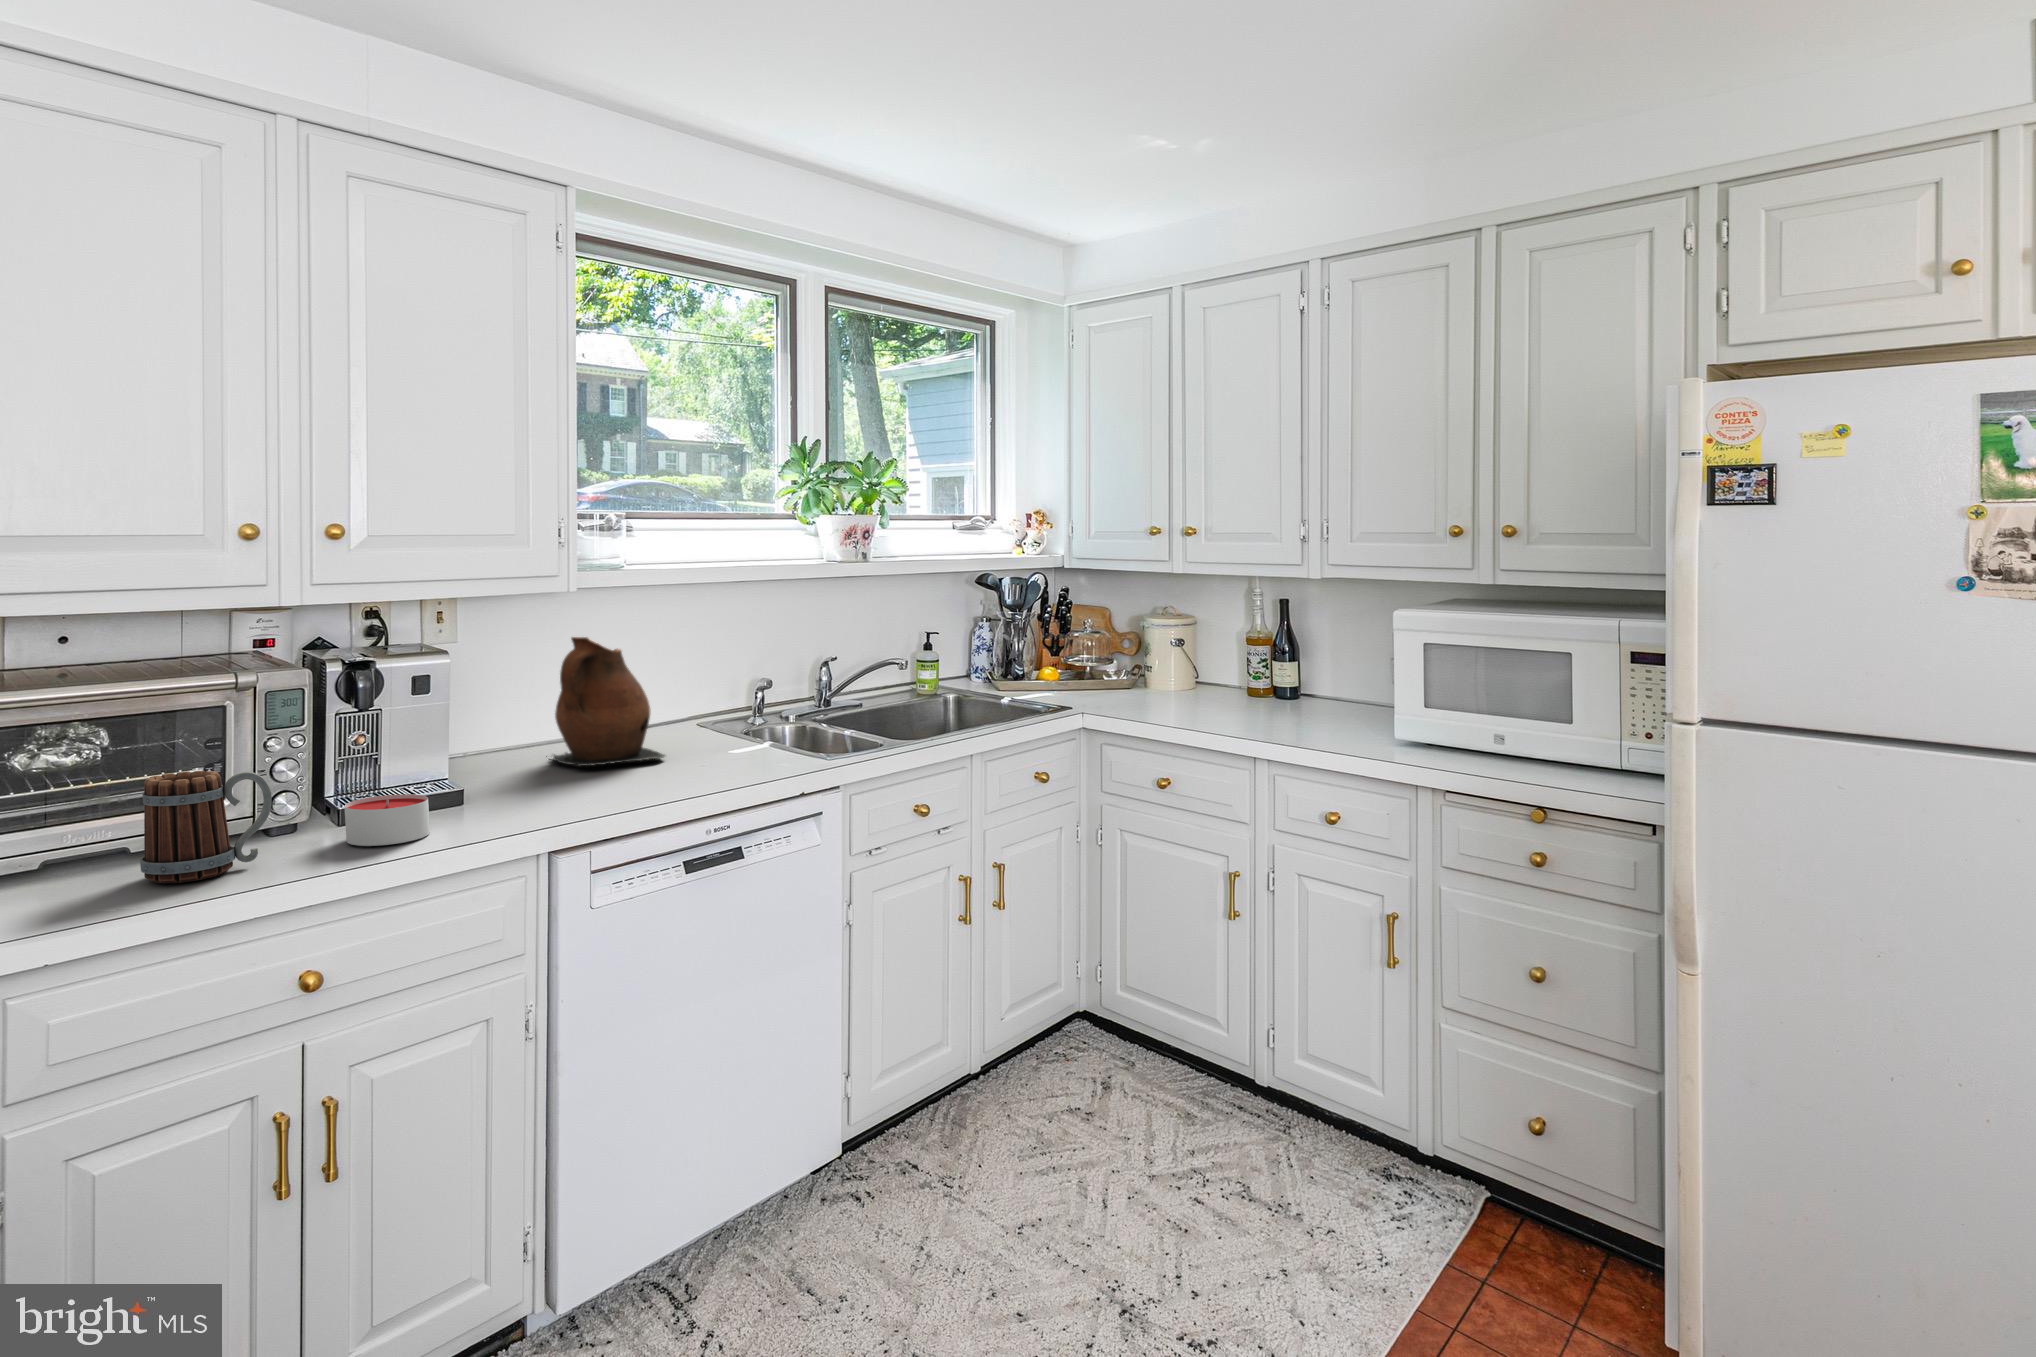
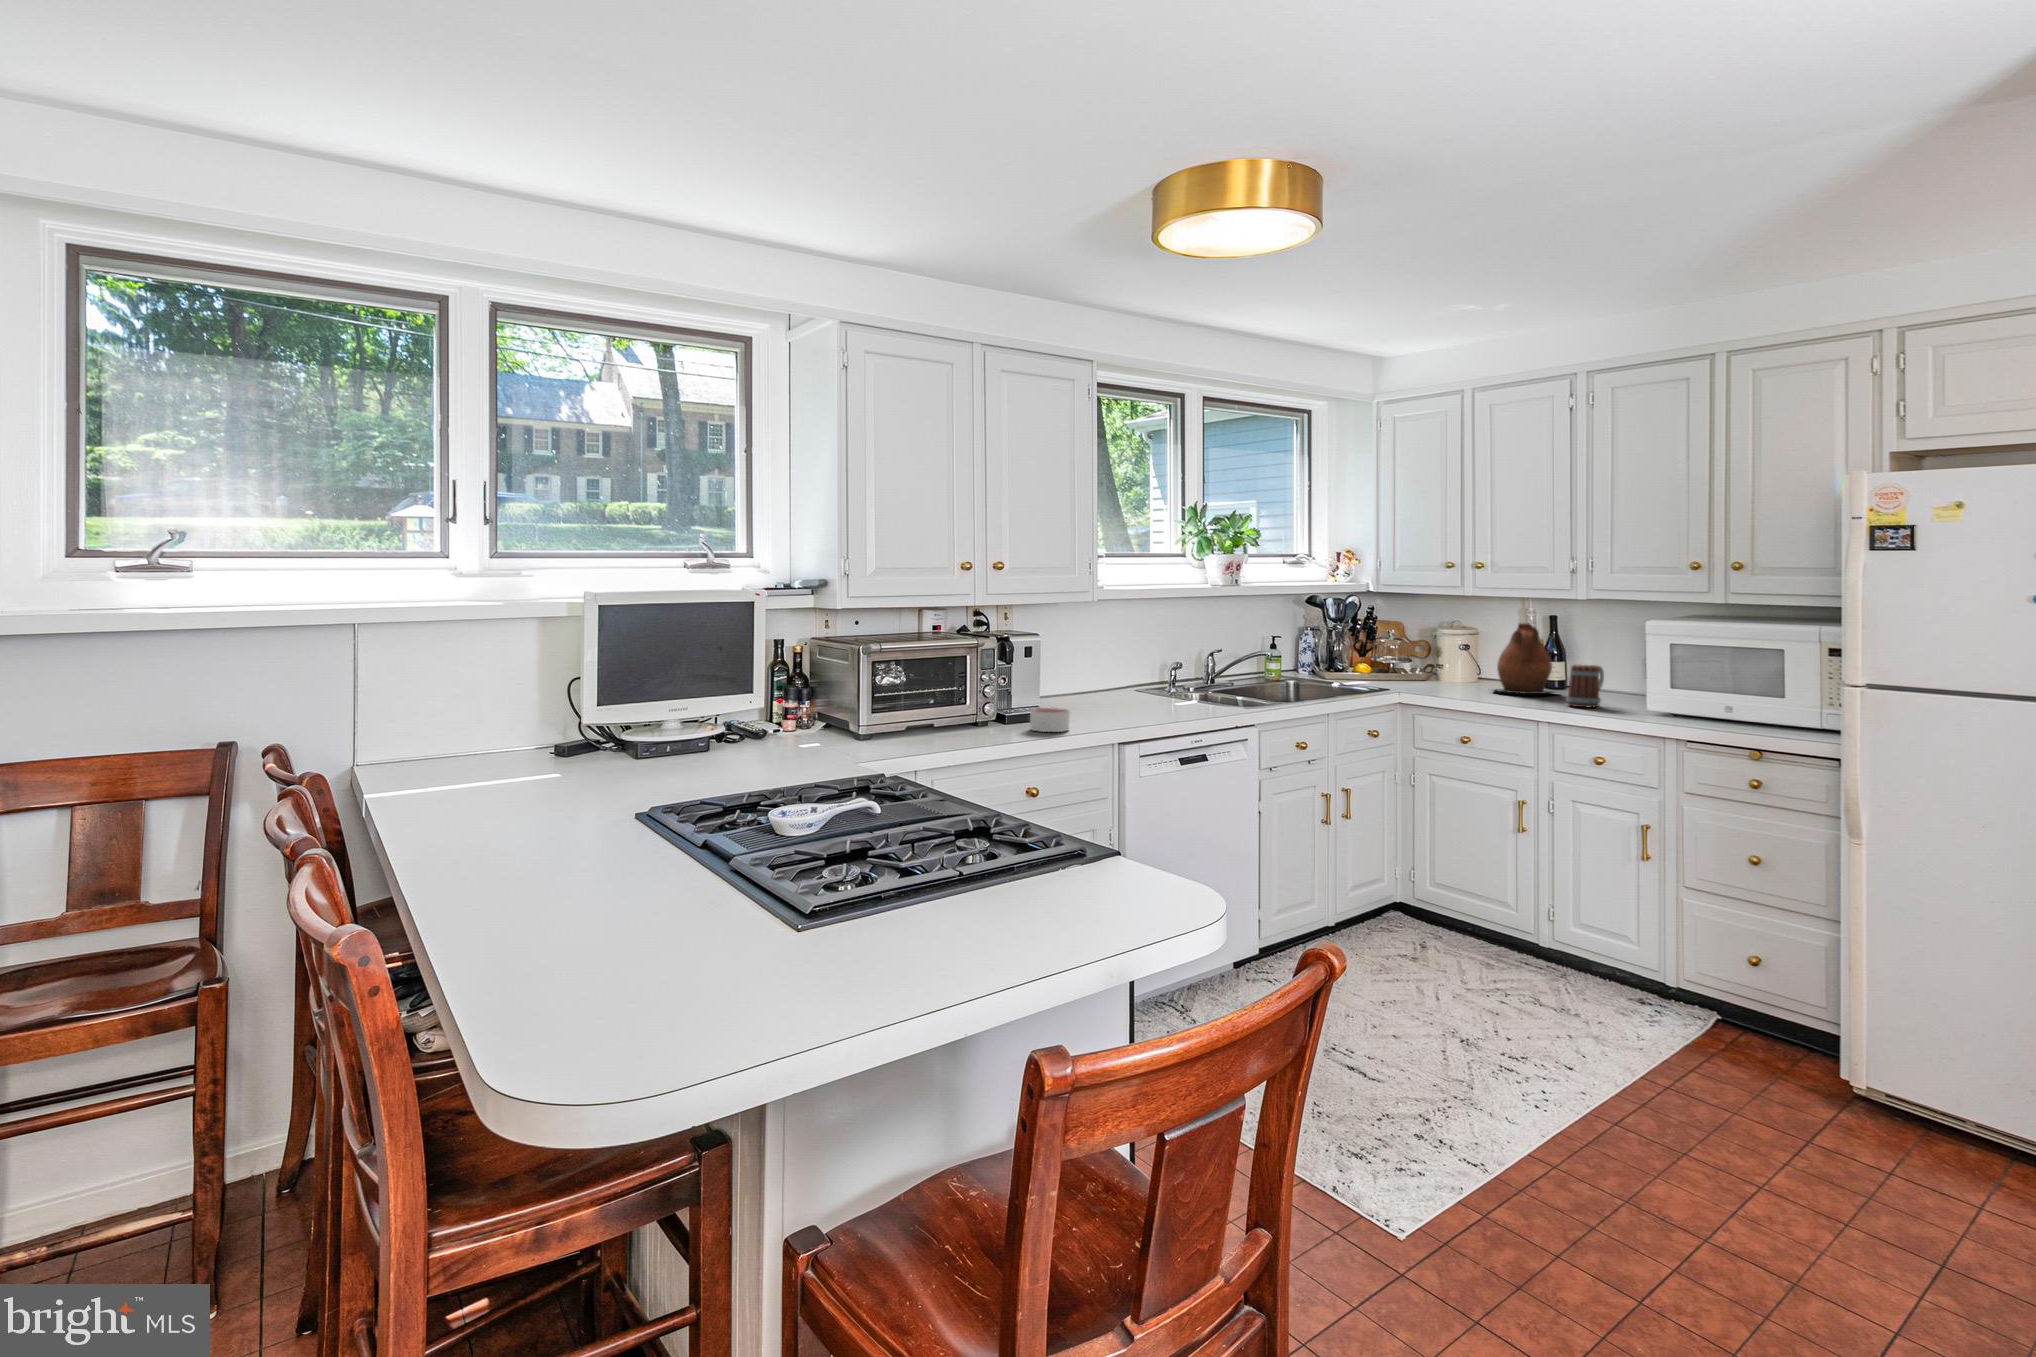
ceramic pitcher: present [546,637,665,766] -> present [1495,623,1553,694]
mug: present [140,771,272,883] -> present [1566,665,1604,707]

